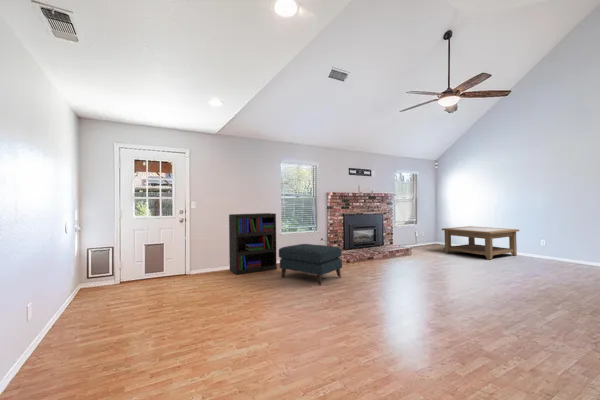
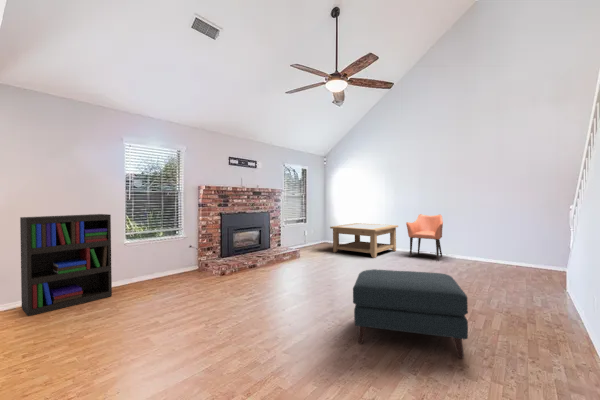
armchair: none [528,218,575,267] -> present [406,214,443,261]
ottoman: present [279,244,342,285] -> present [353,269,468,358]

